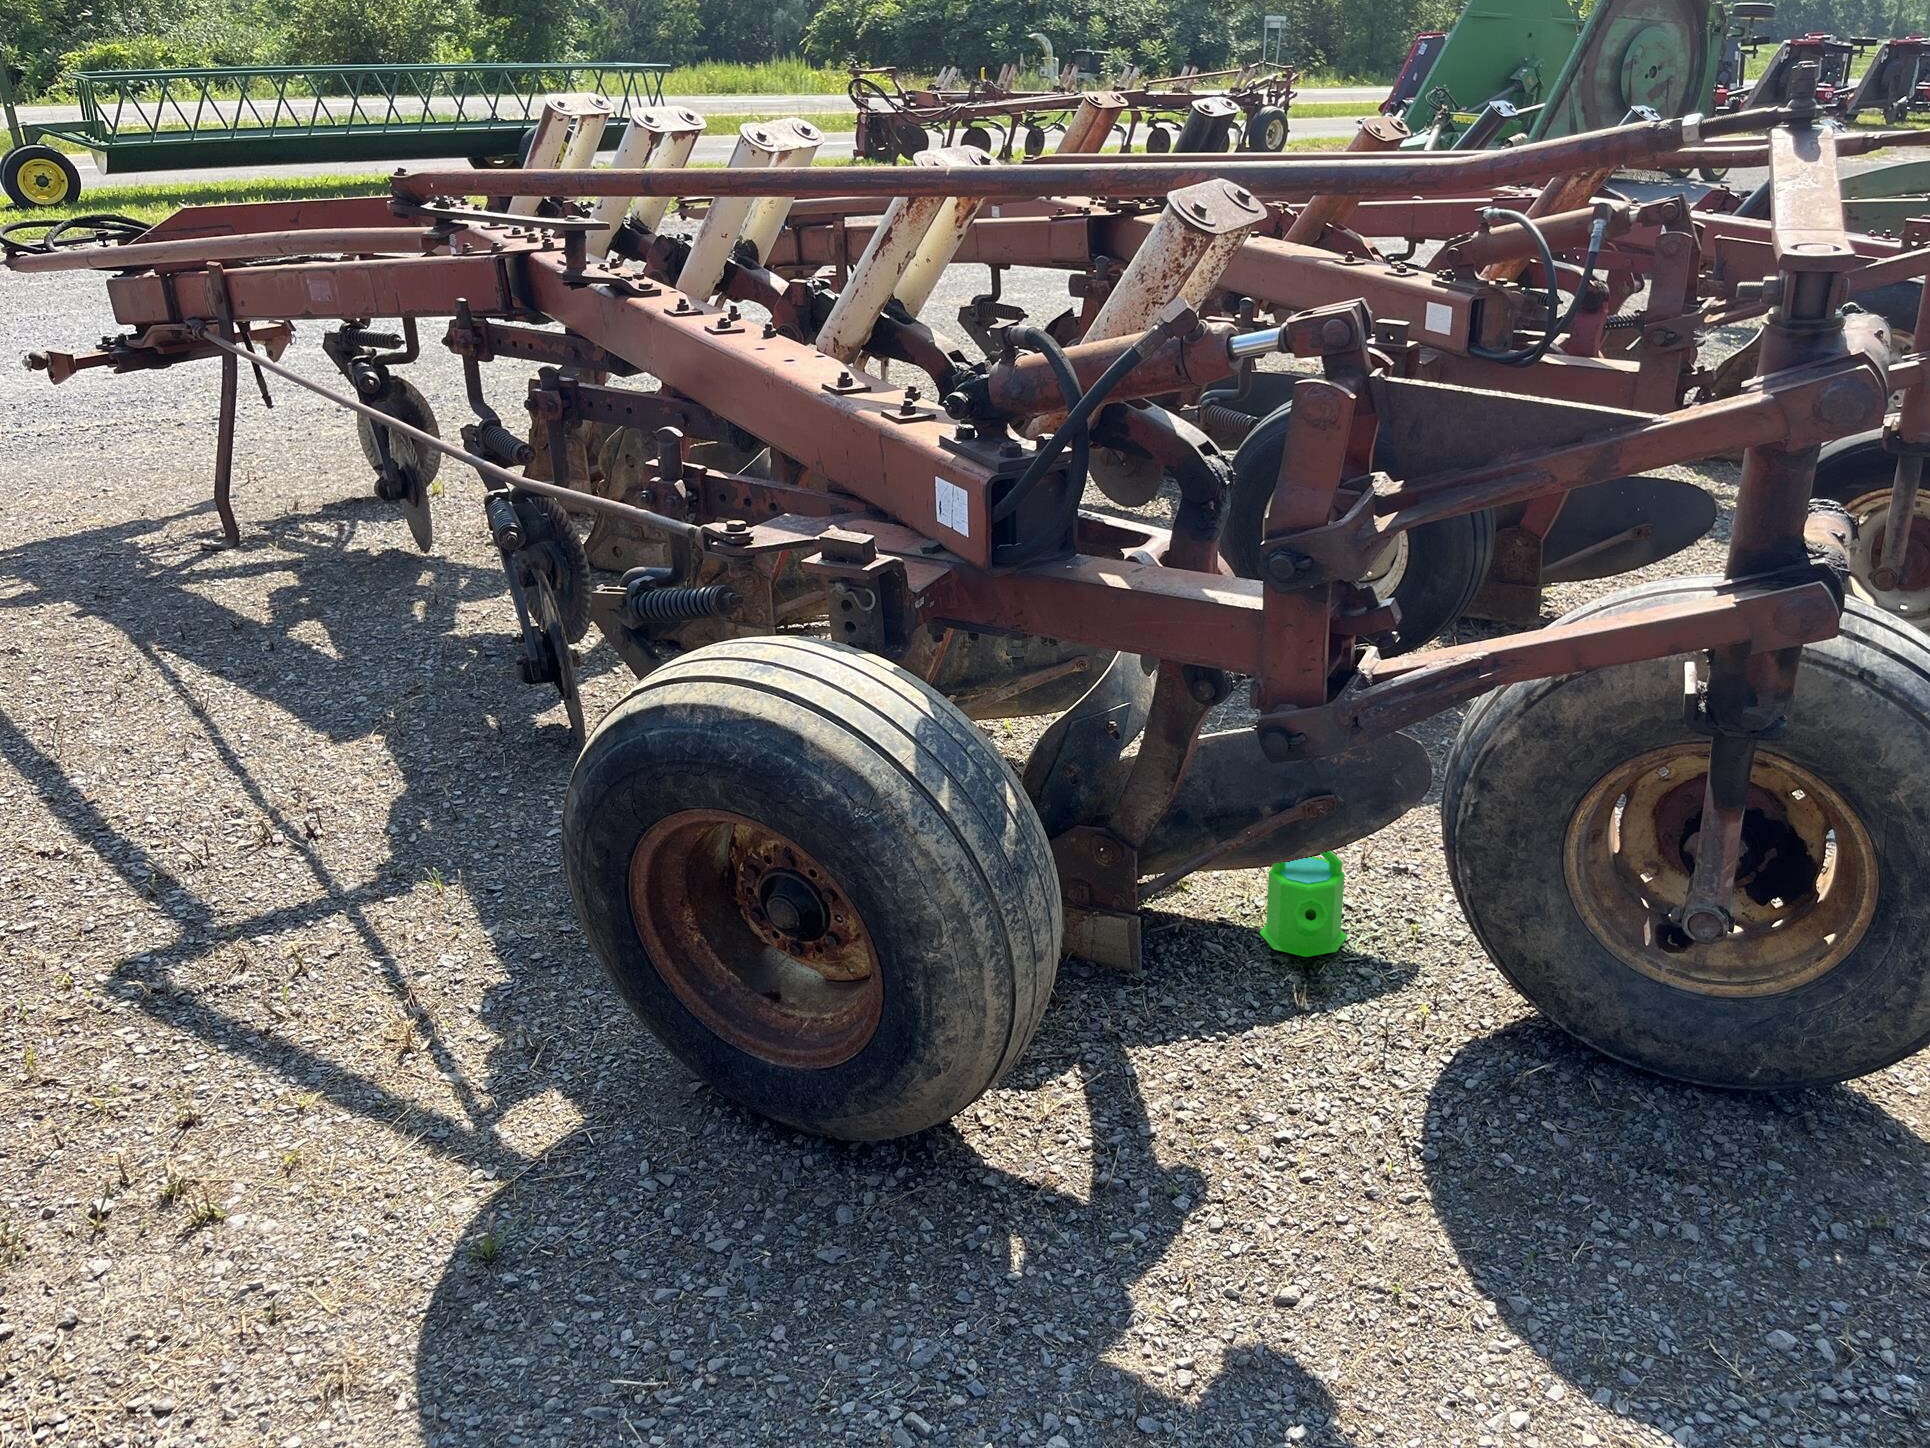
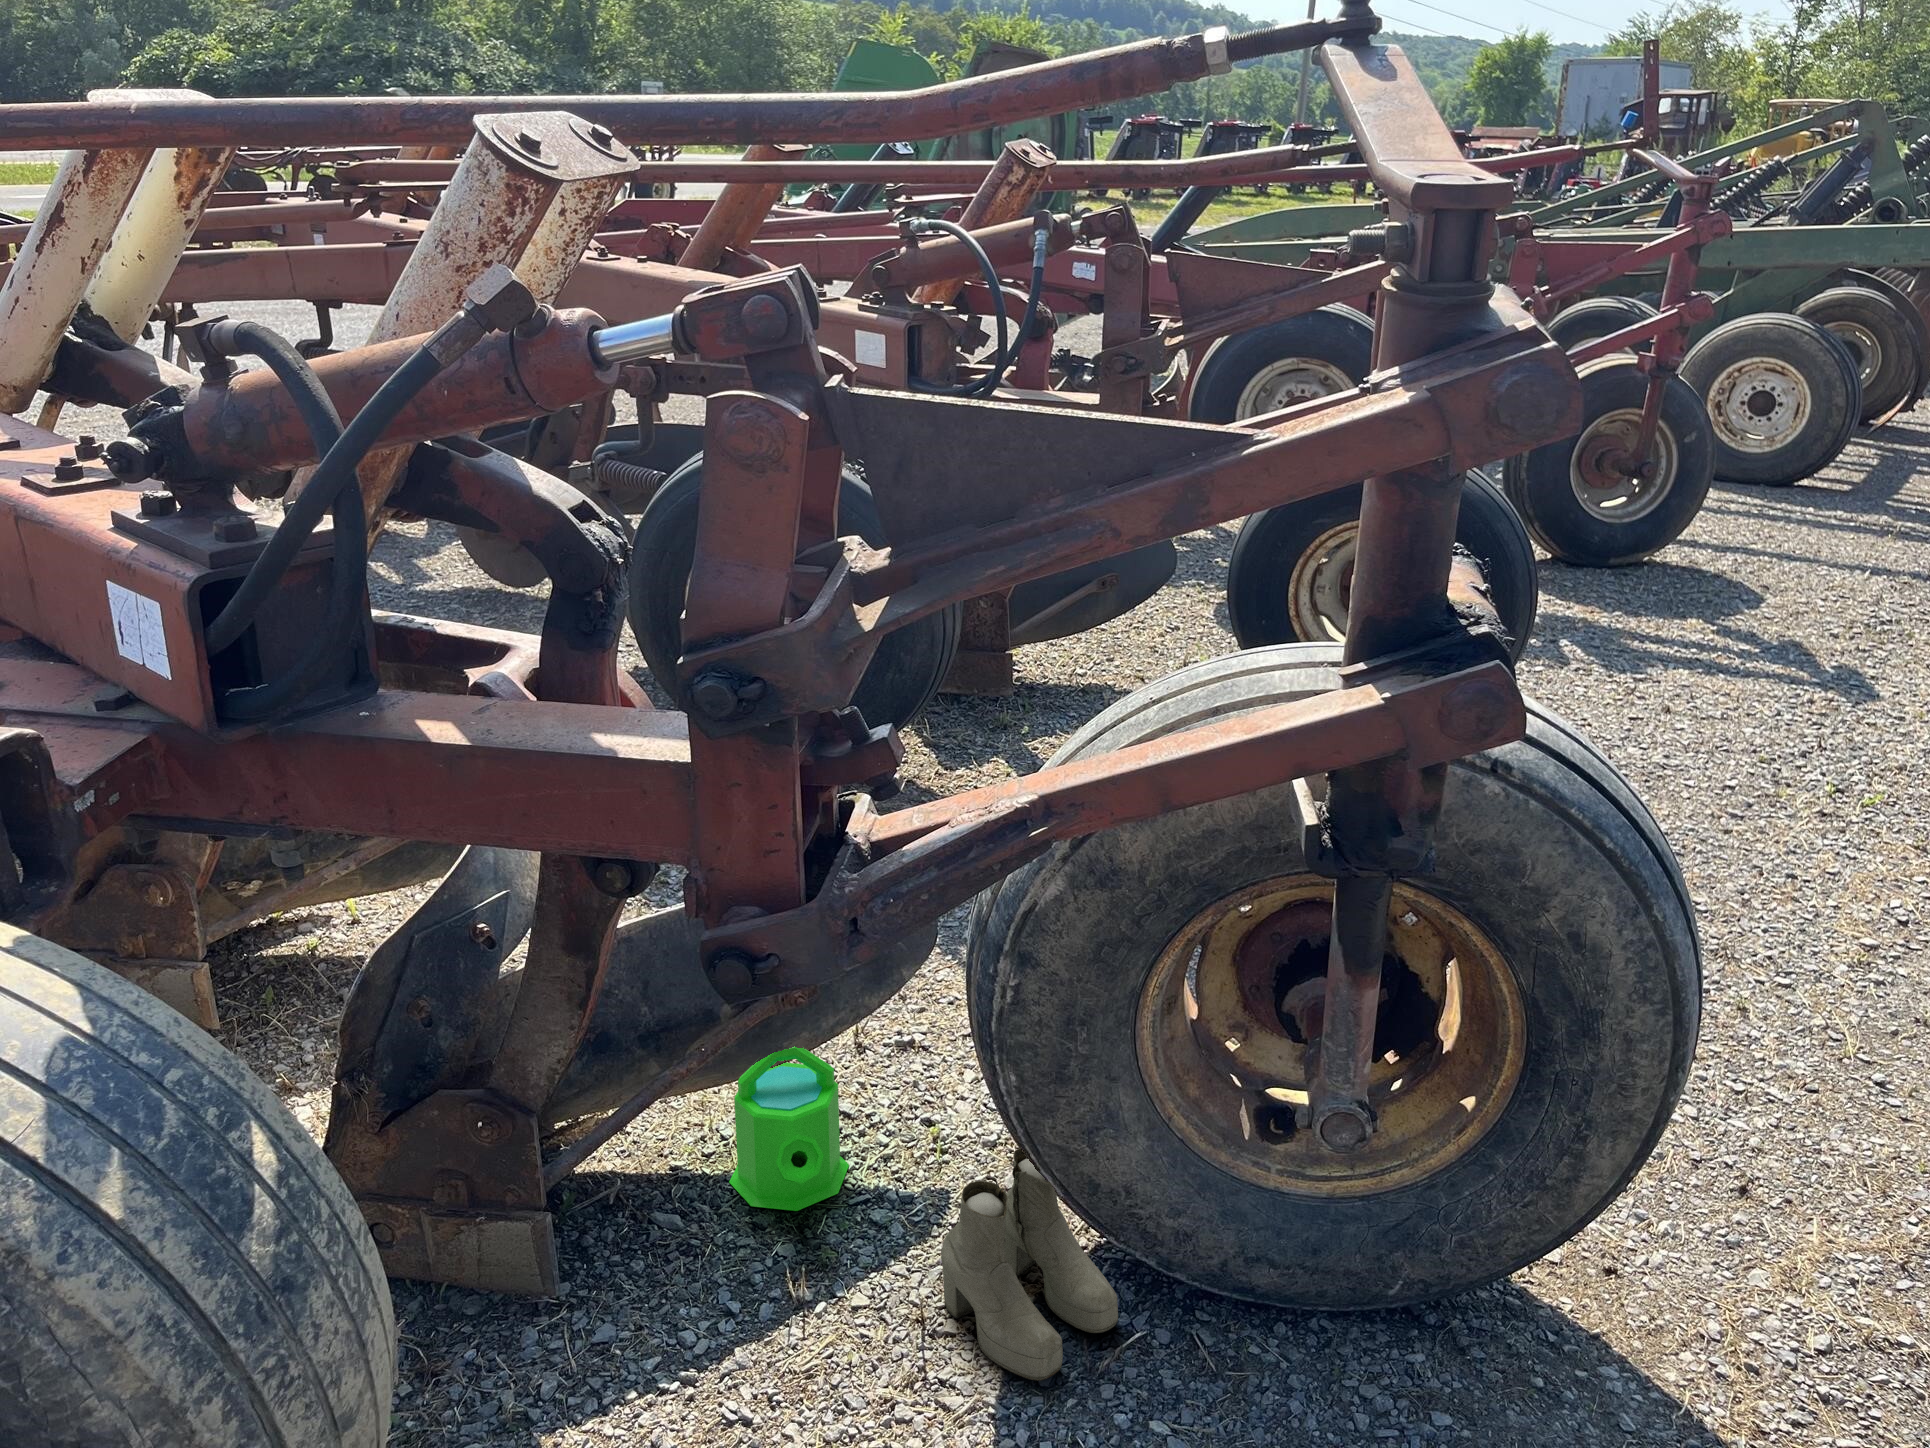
boots: none [1404,926,1530,1079] -> present [941,1148,1118,1381]

